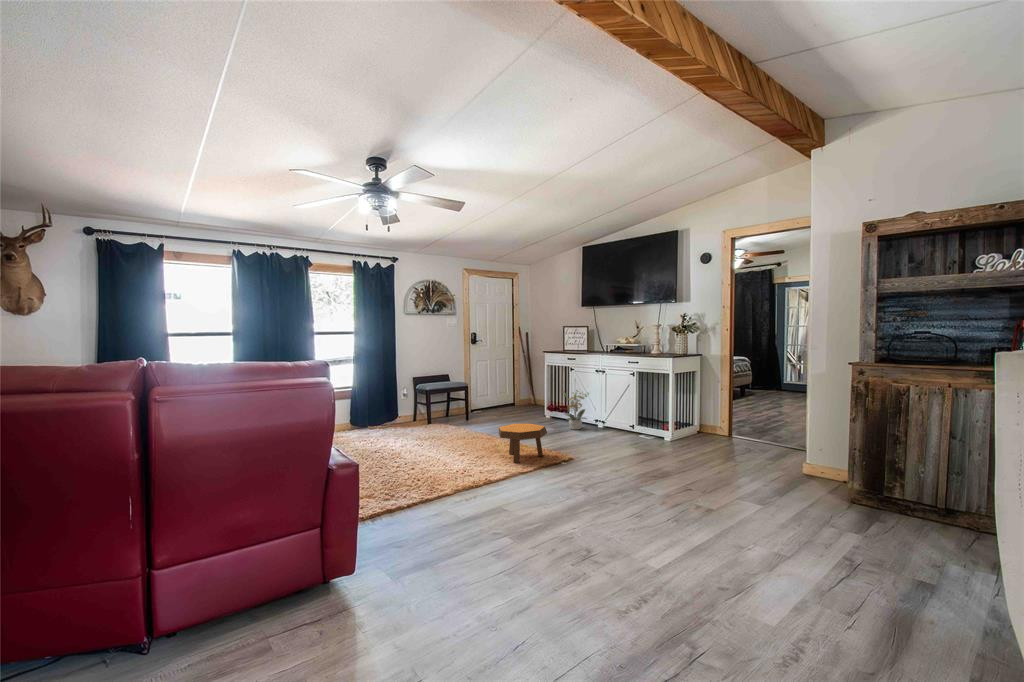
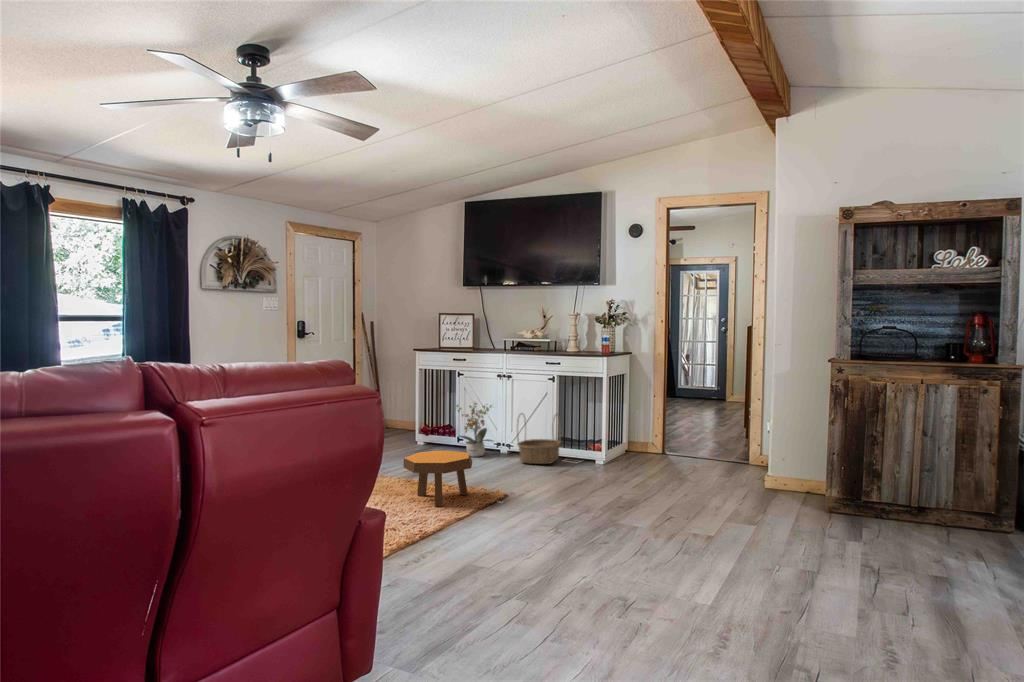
basket: none [601,399,636,439] -> present [517,414,561,464]

